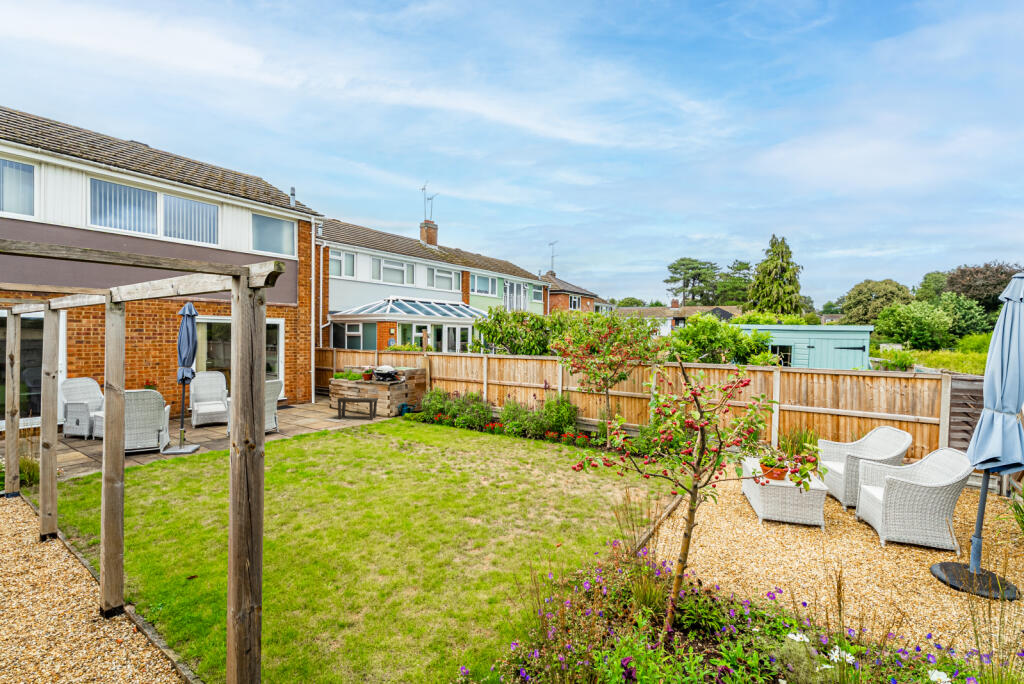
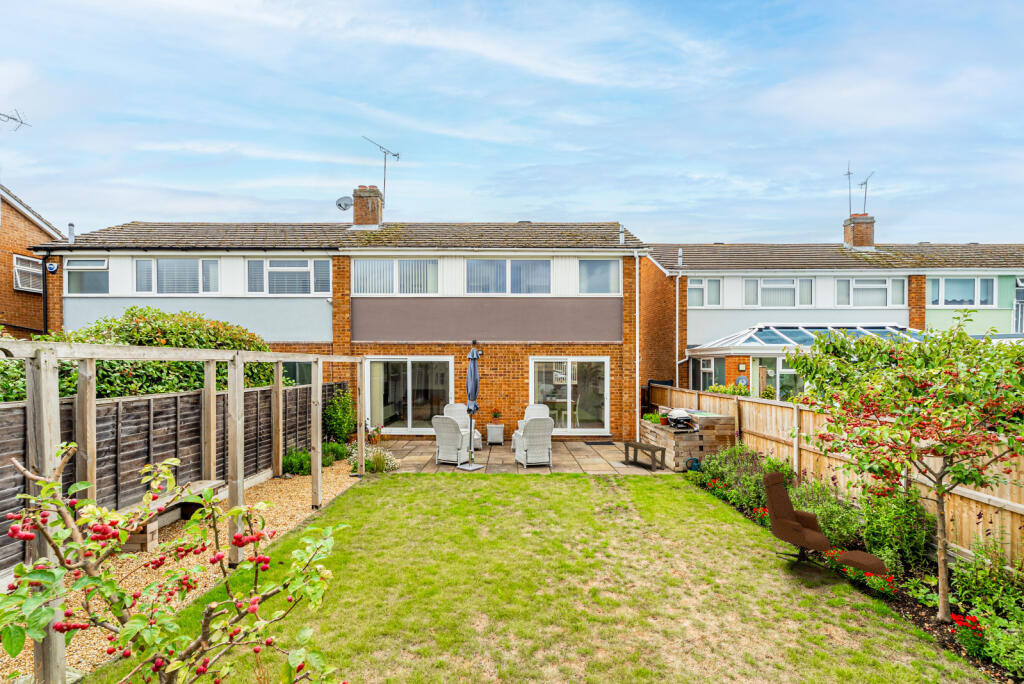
lounge chair: none [523,392,585,448] -> present [763,472,886,588]

